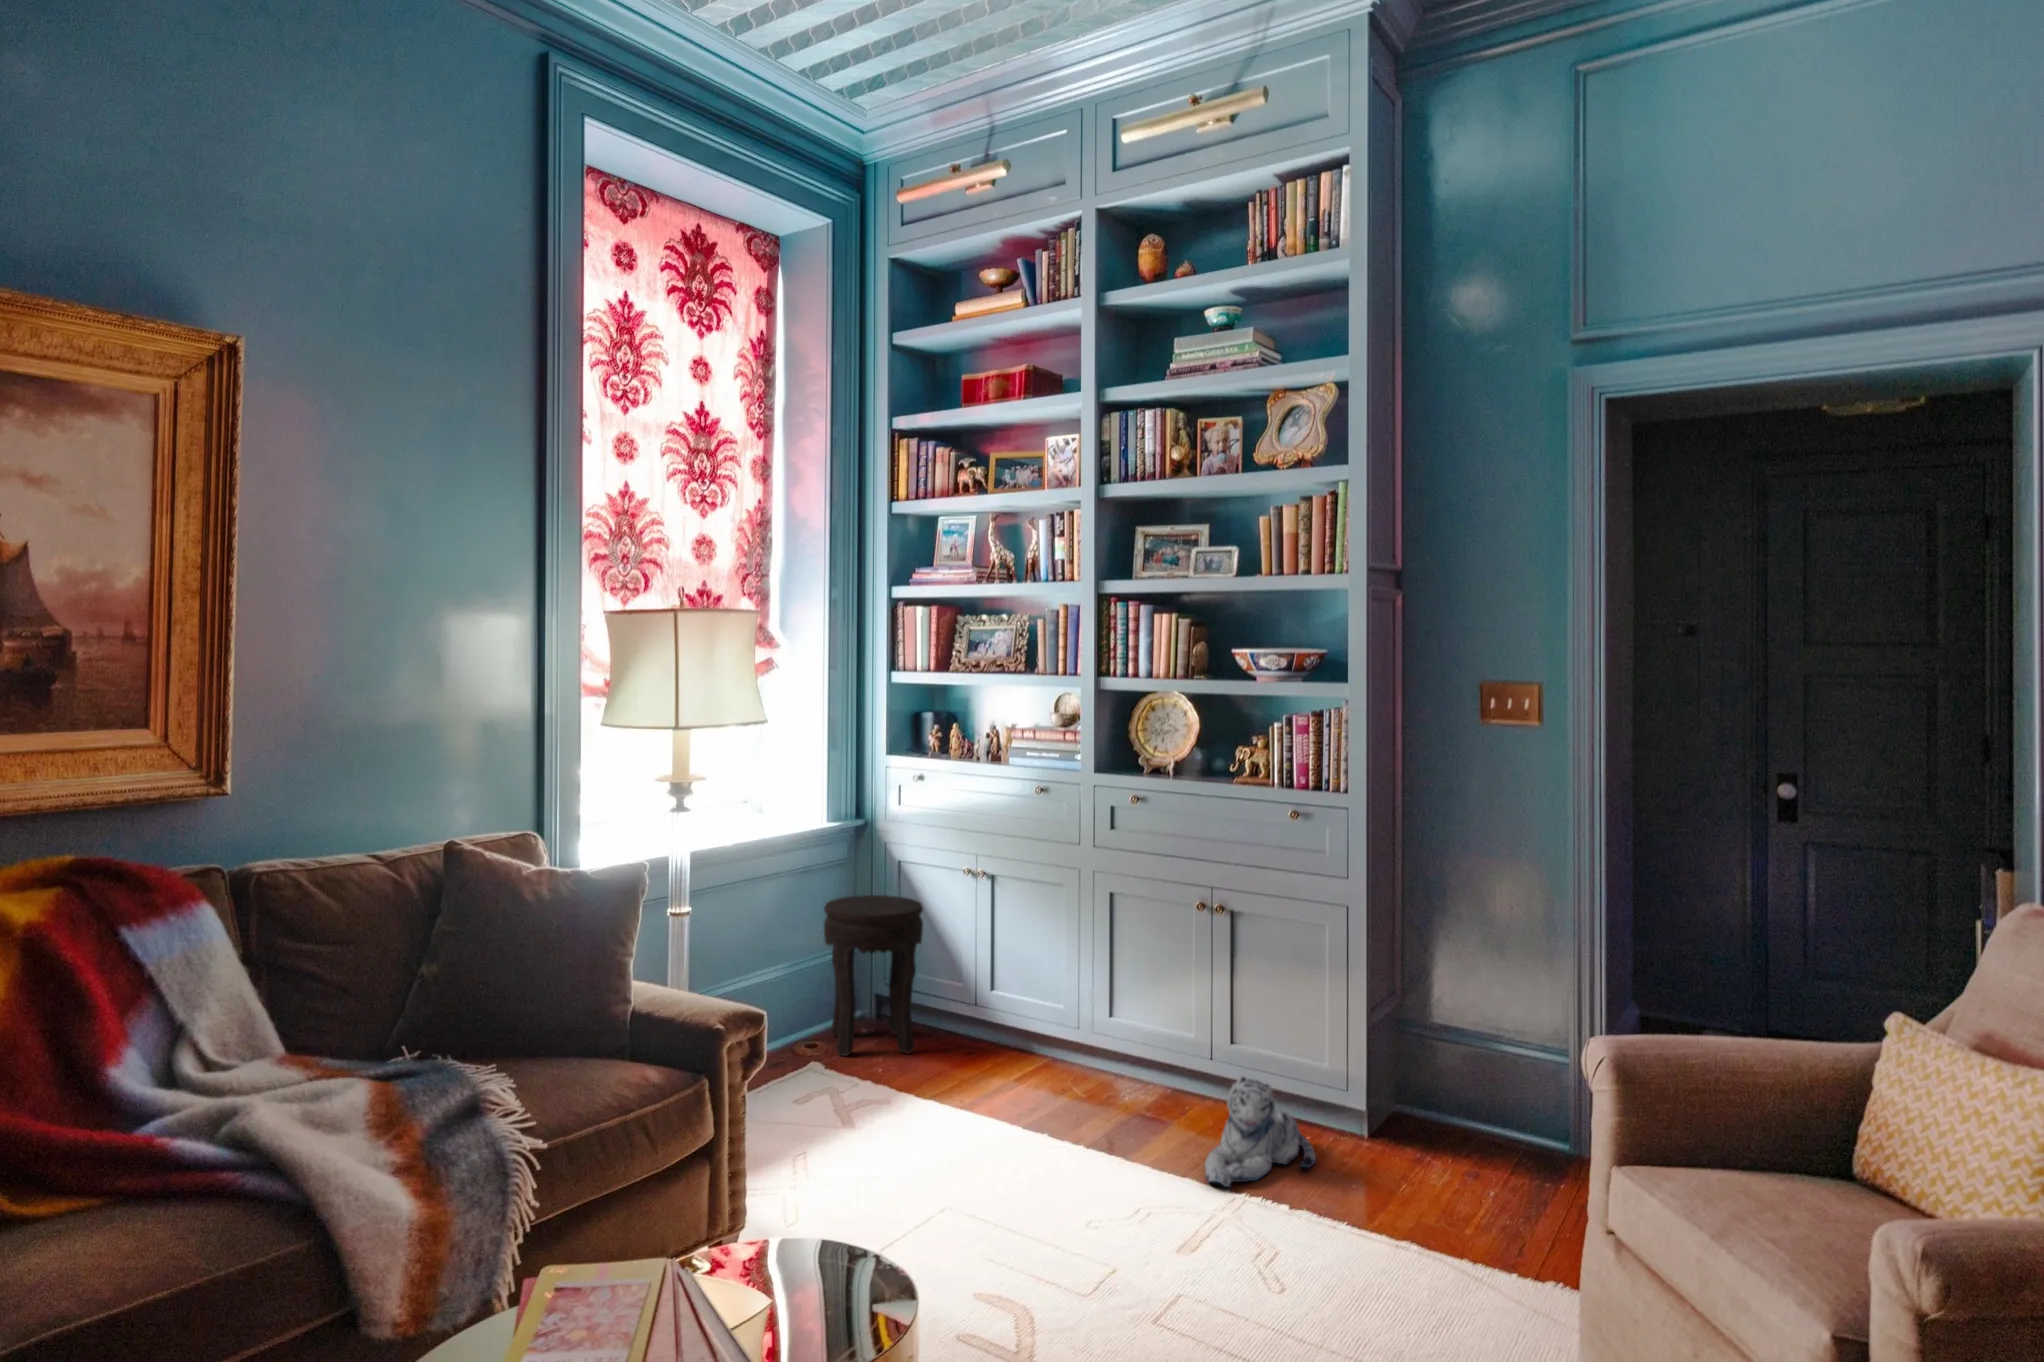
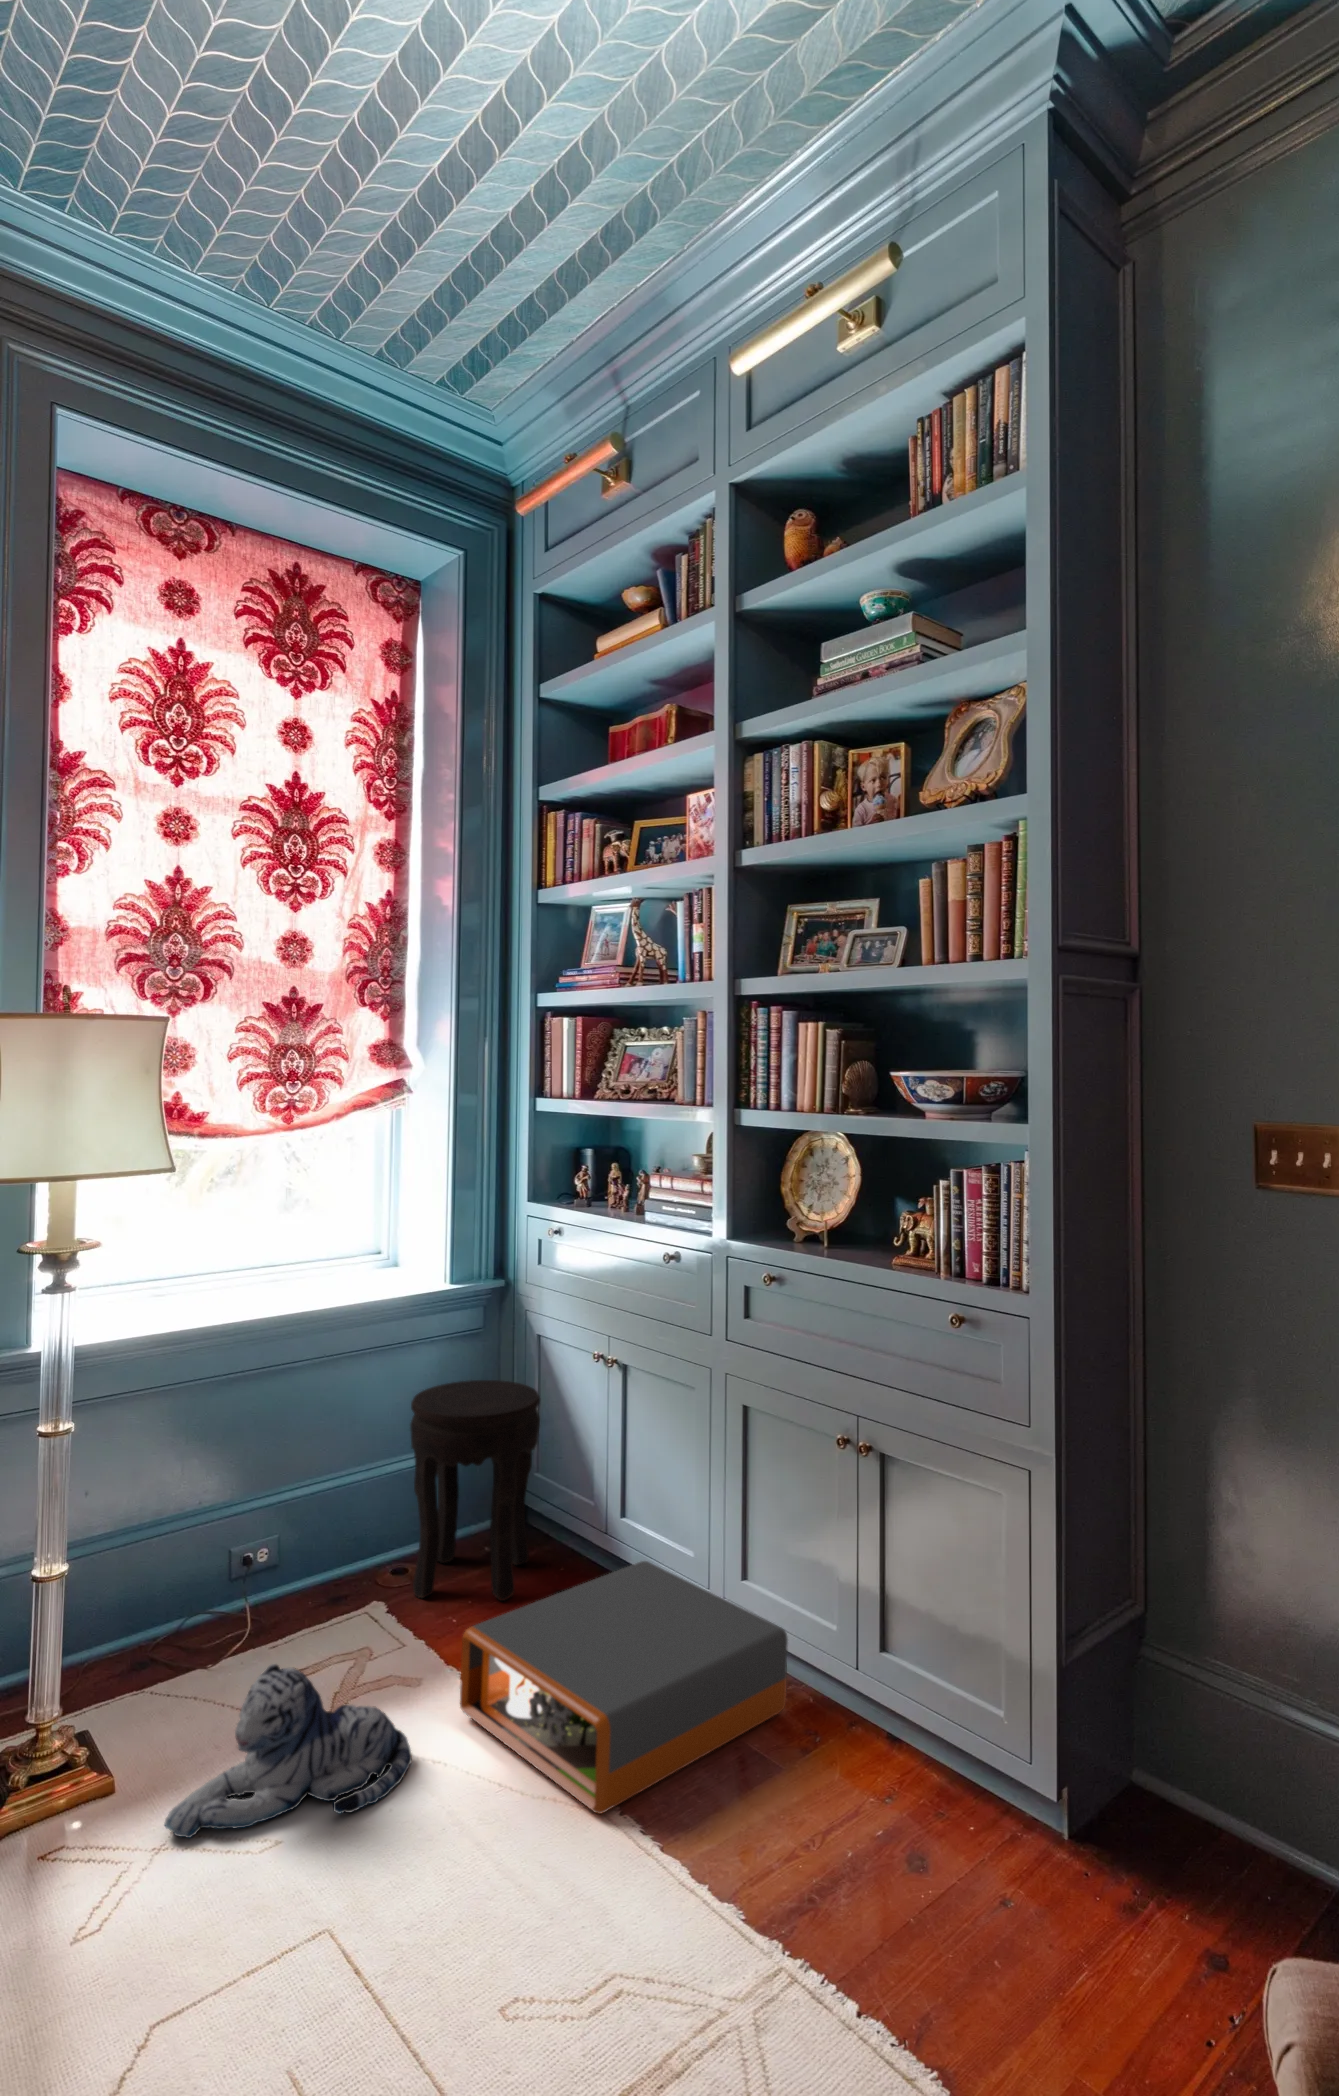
storage box: none [940,1010,1158,1144] -> present [460,1561,788,1814]
plush toy: present [1205,1076,1316,1187] -> present [164,1664,412,1838]

